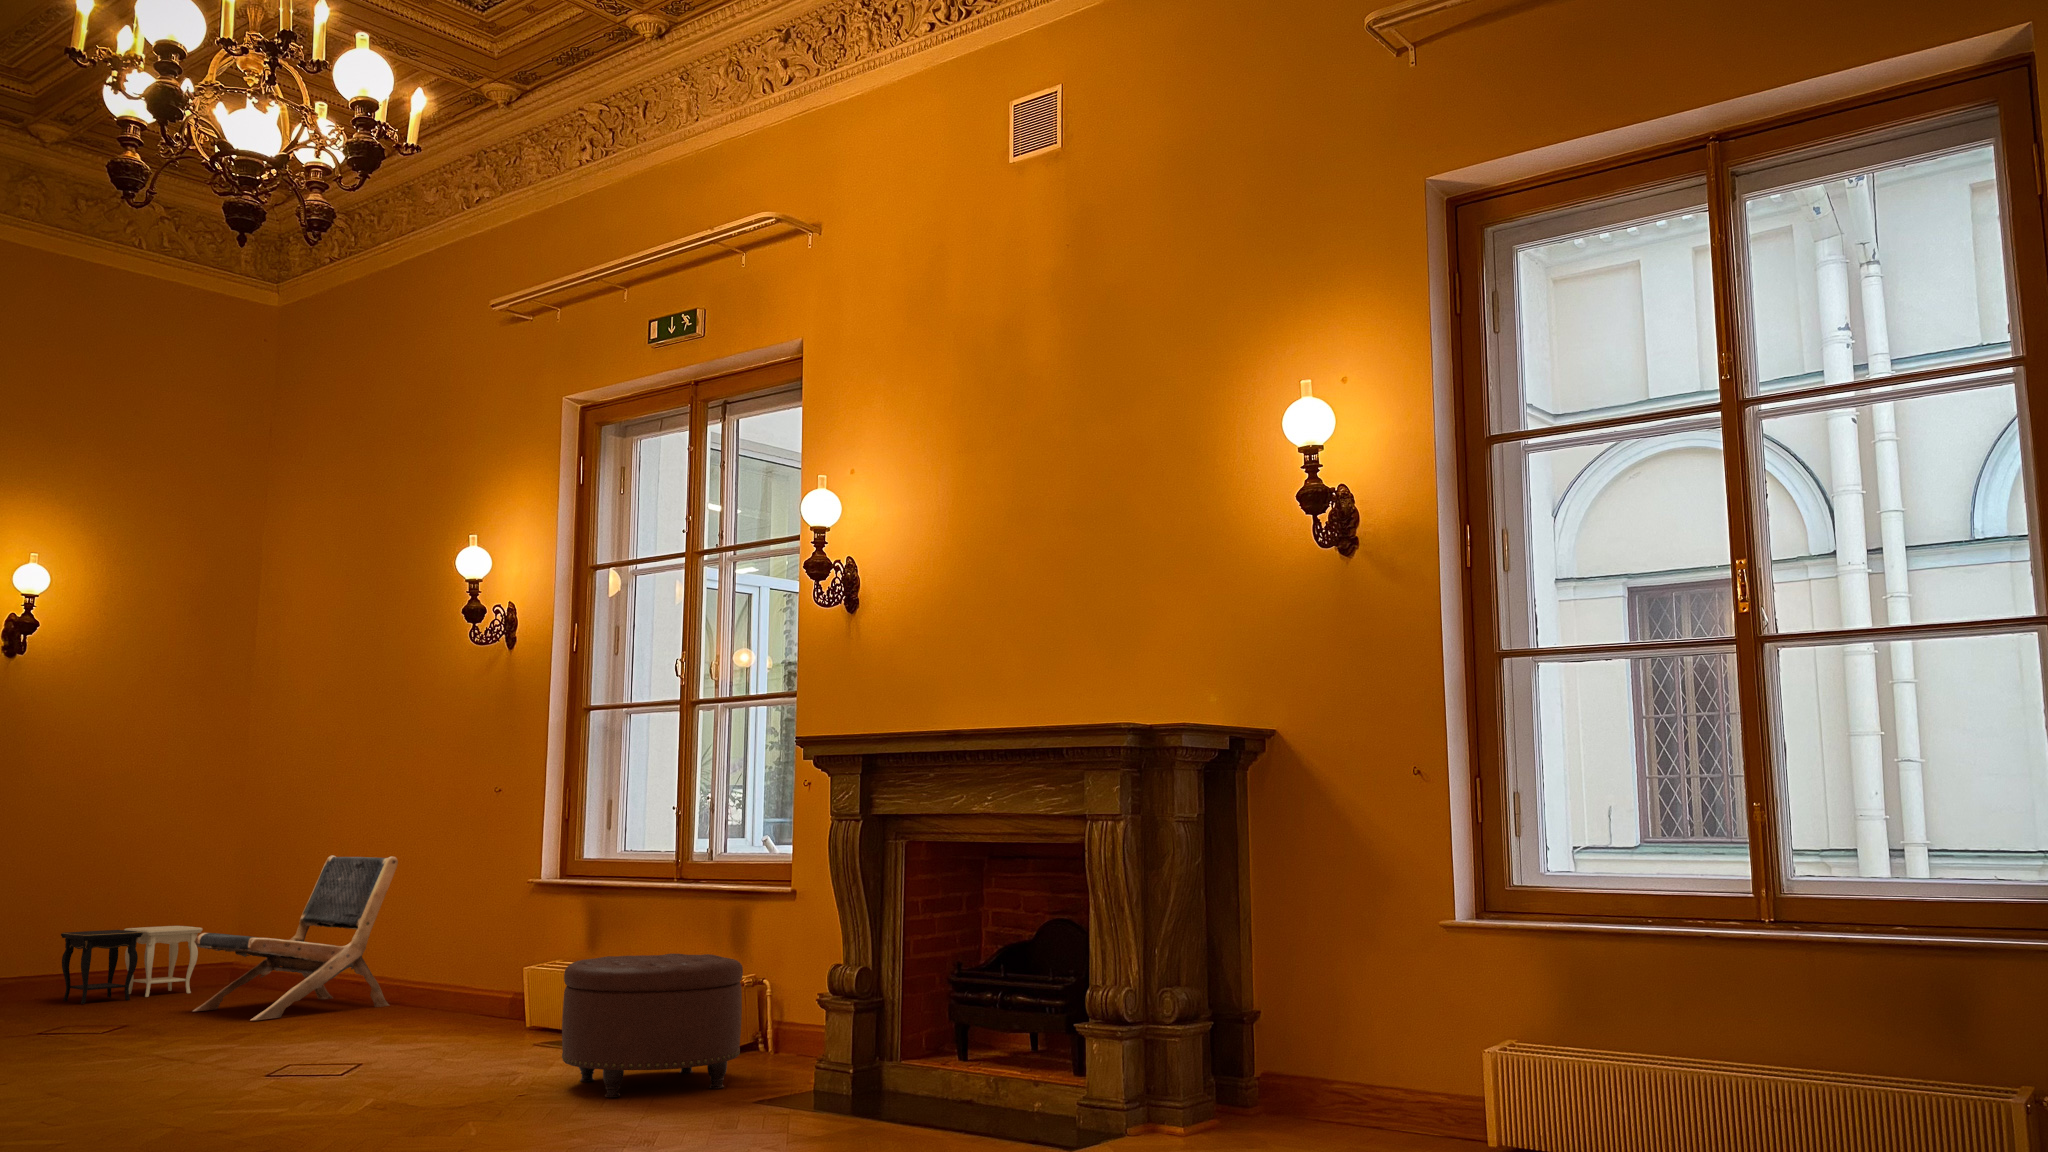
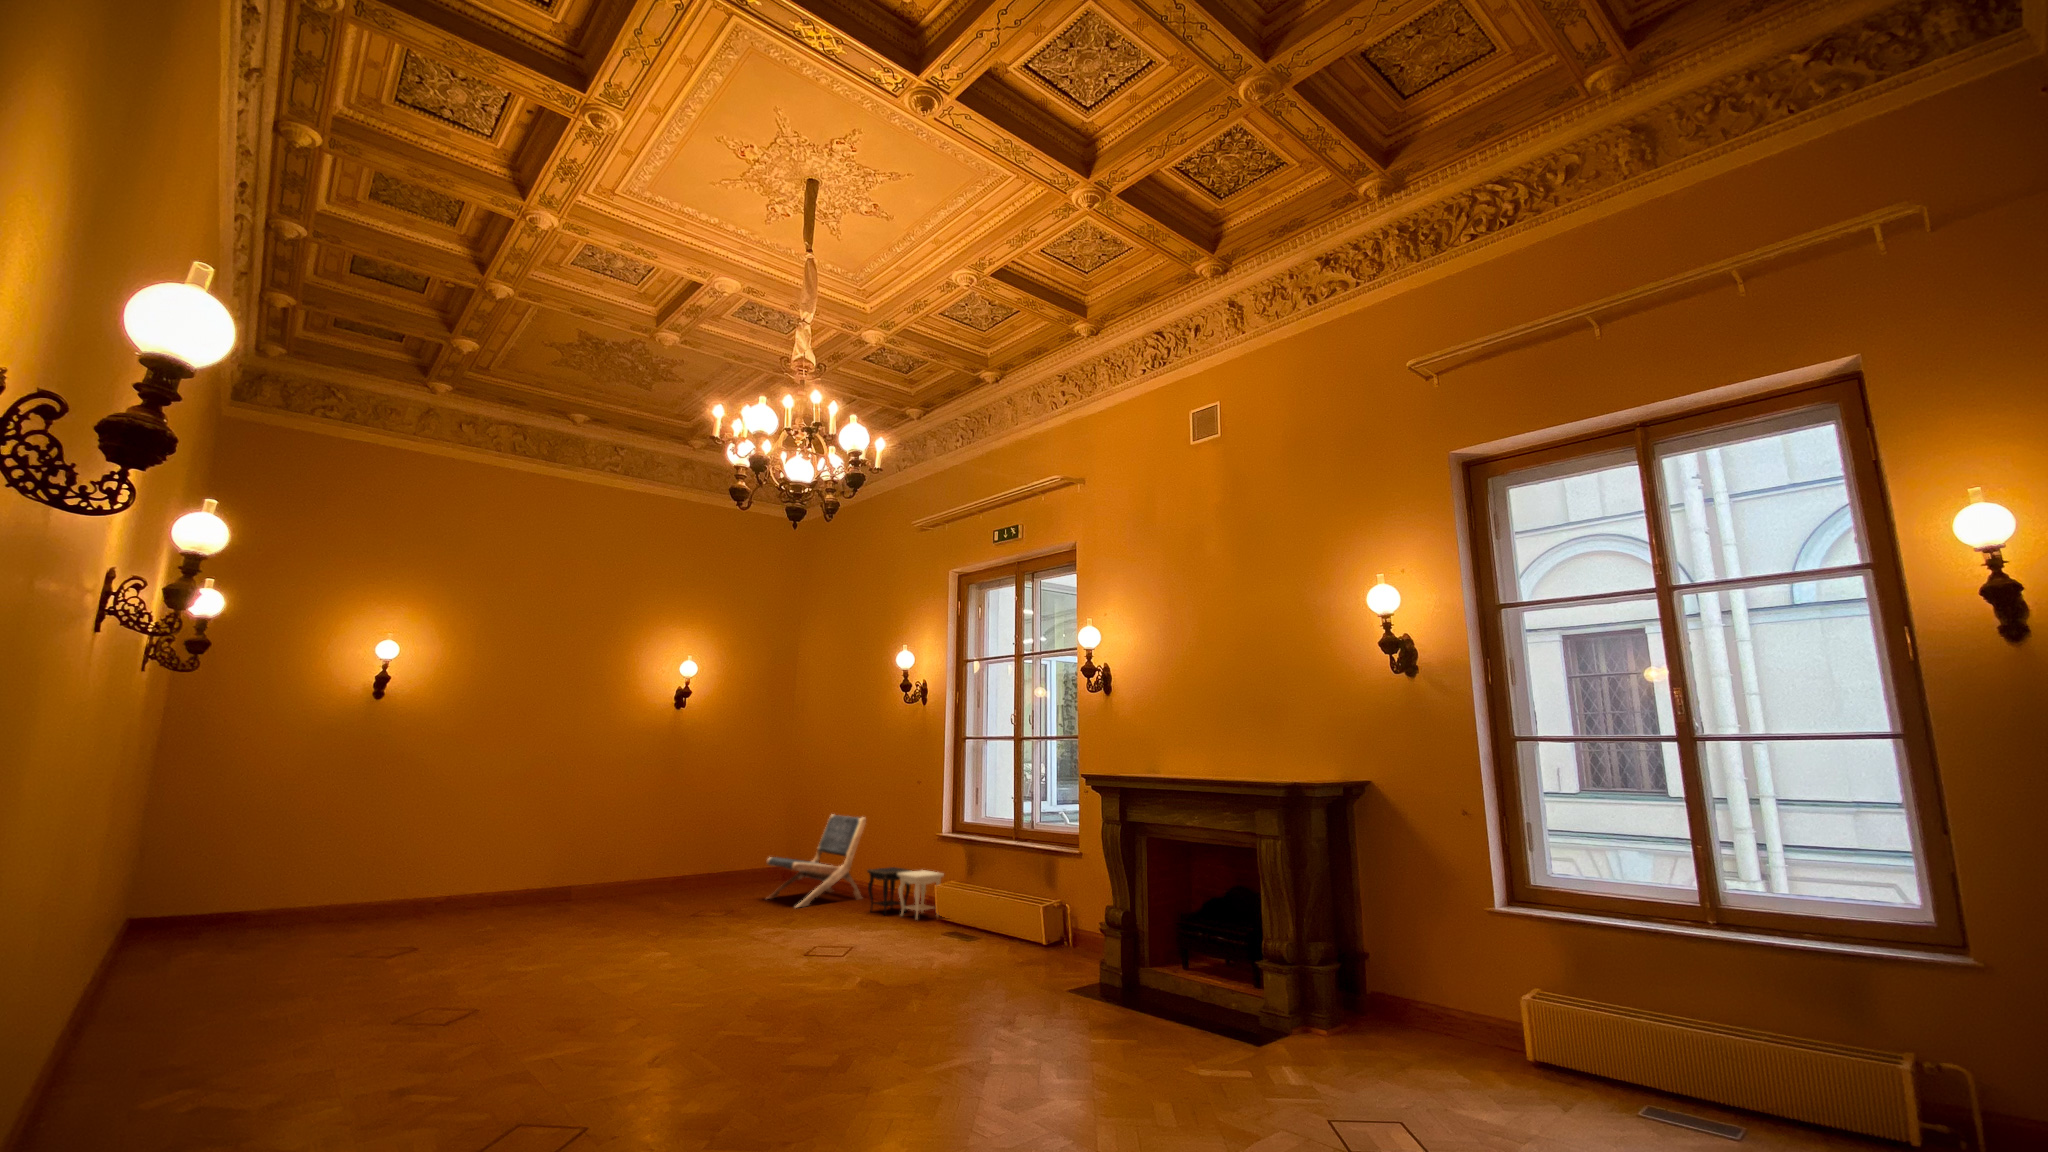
side table: present [61,926,203,1004] -> present [867,867,944,919]
ottoman: present [562,954,743,1097] -> none [959,892,1056,979]

